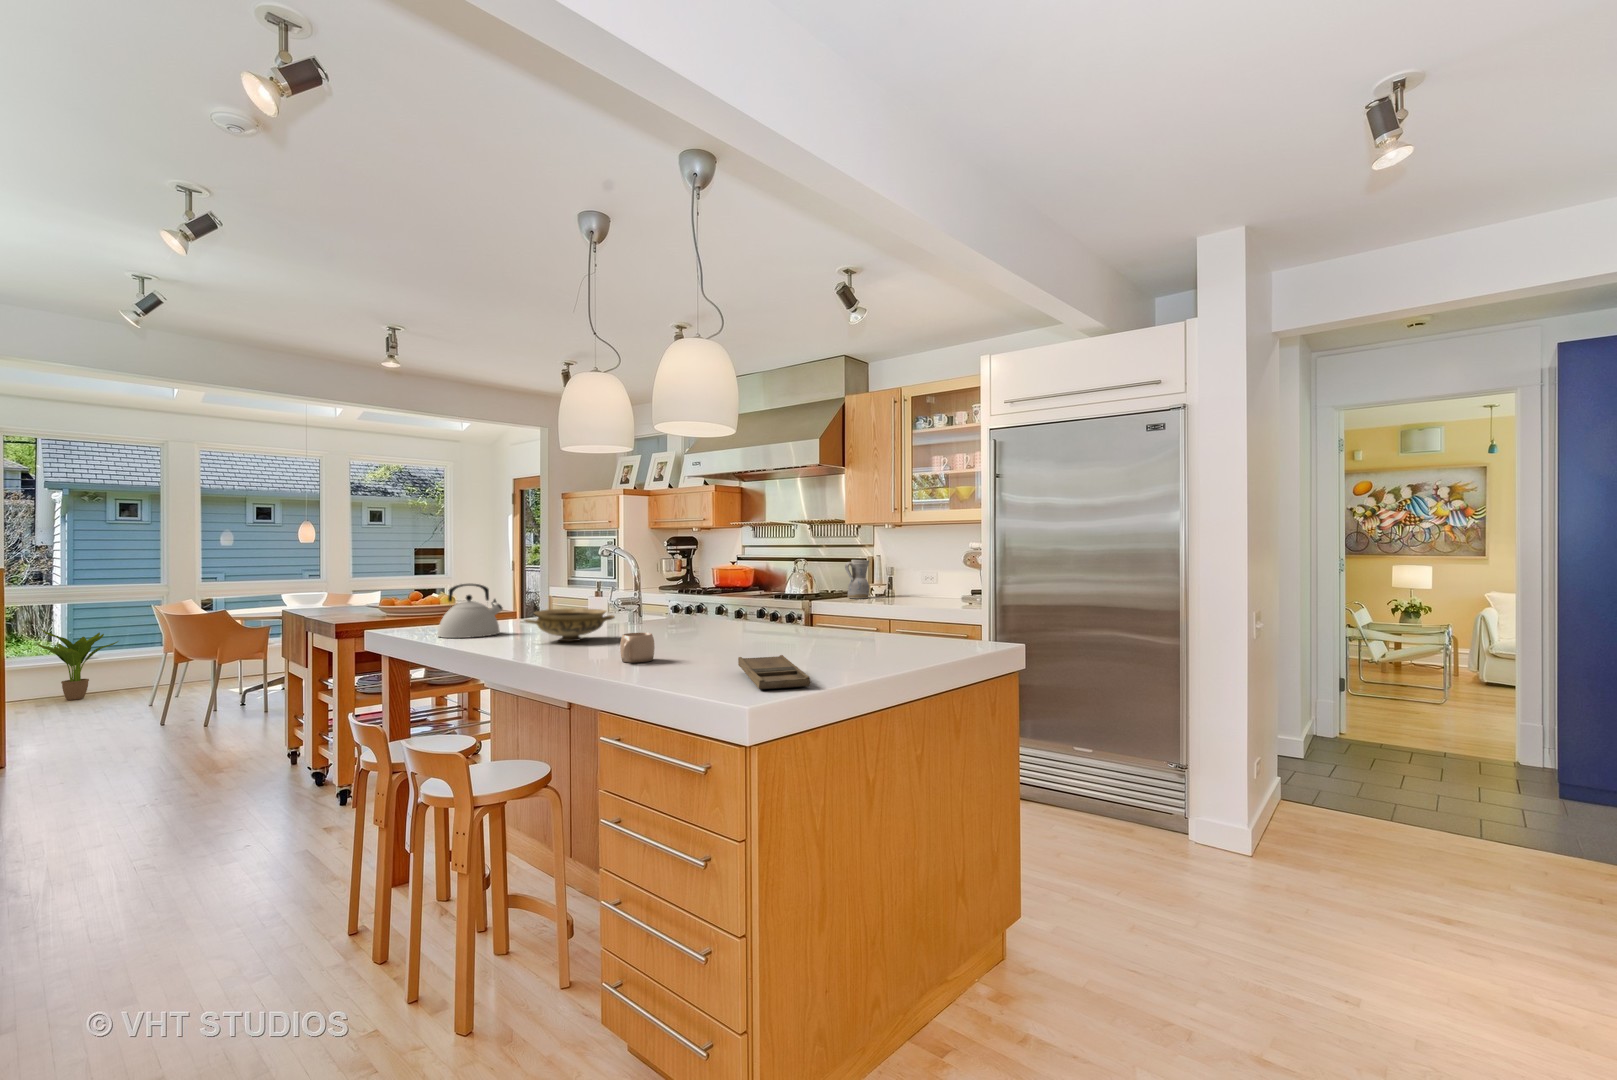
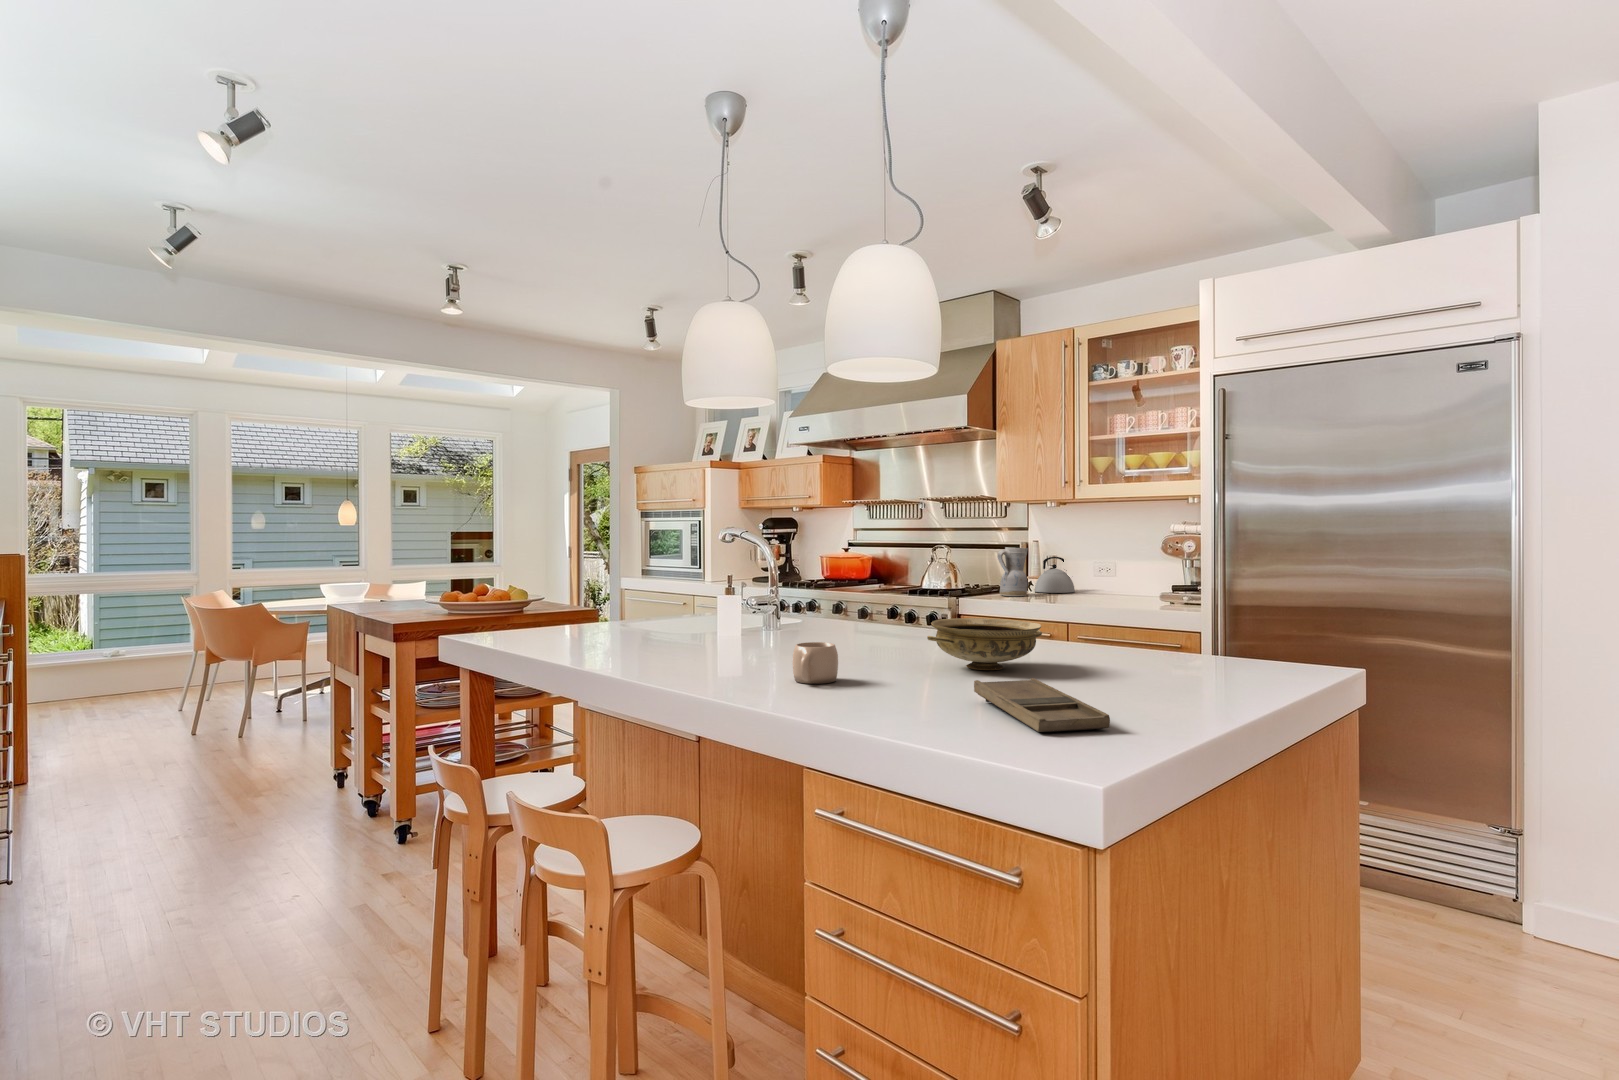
kettle: present [437,584,503,638] -> present [1035,557,1075,593]
ceramic bowl: present [525,608,615,641] -> present [927,618,1042,670]
potted plant: present [37,629,118,700] -> none [62,622,148,703]

